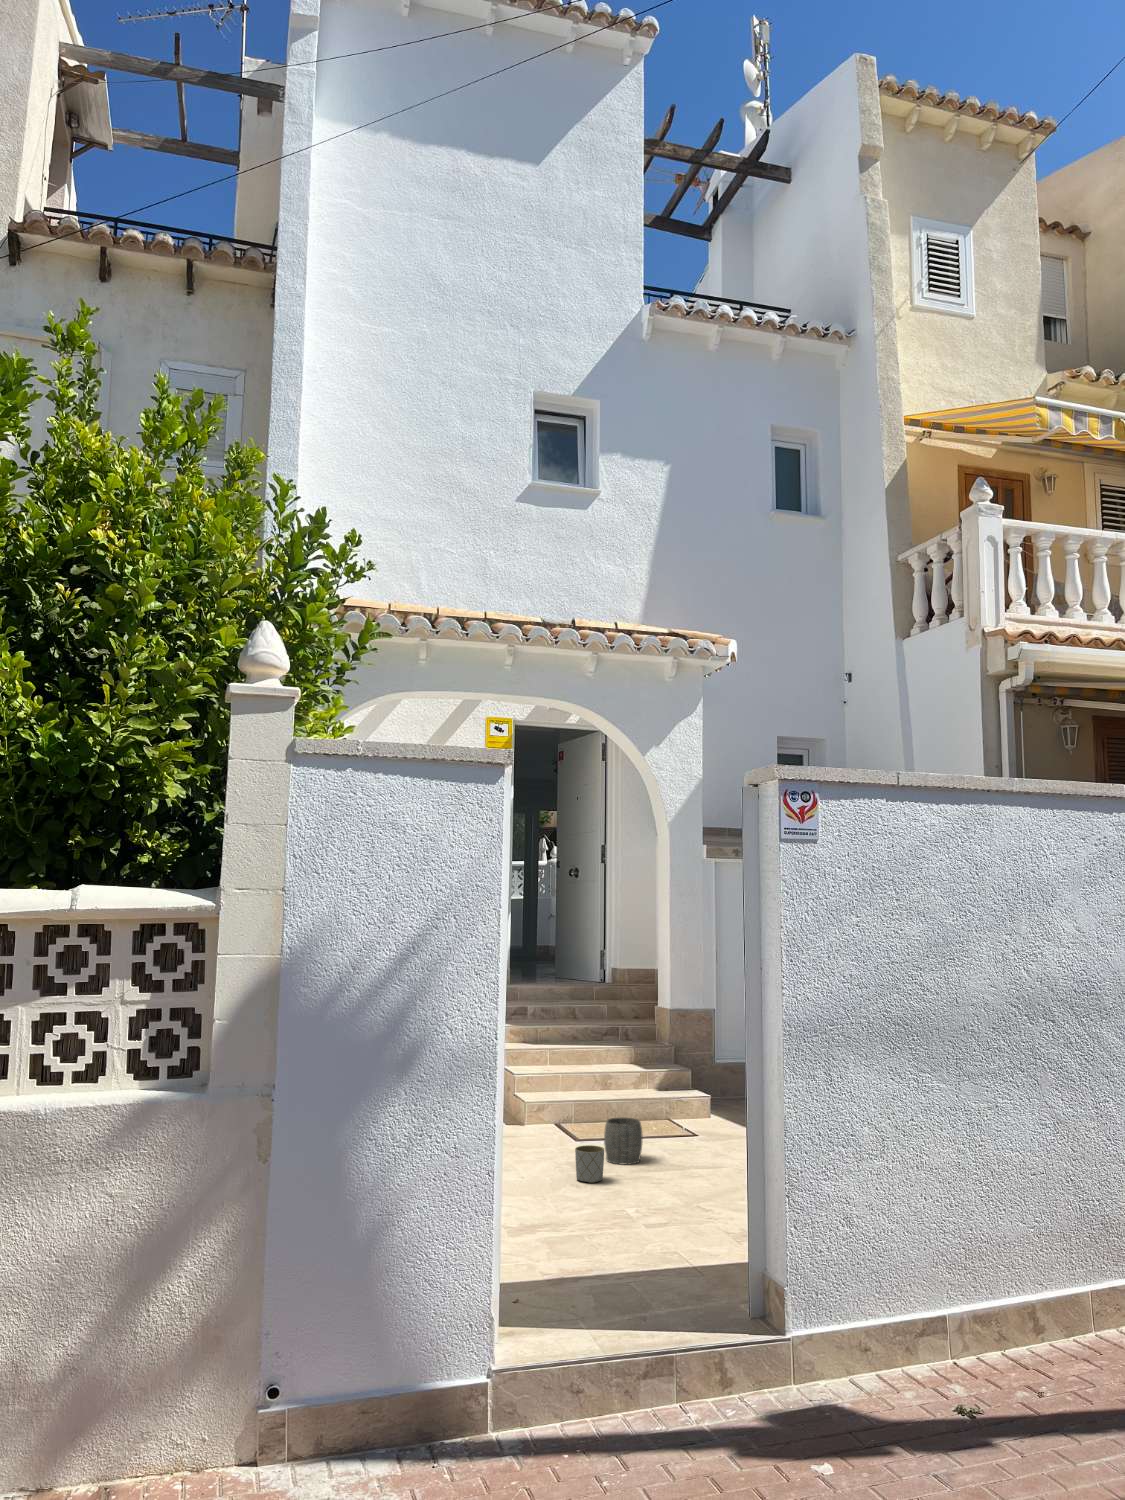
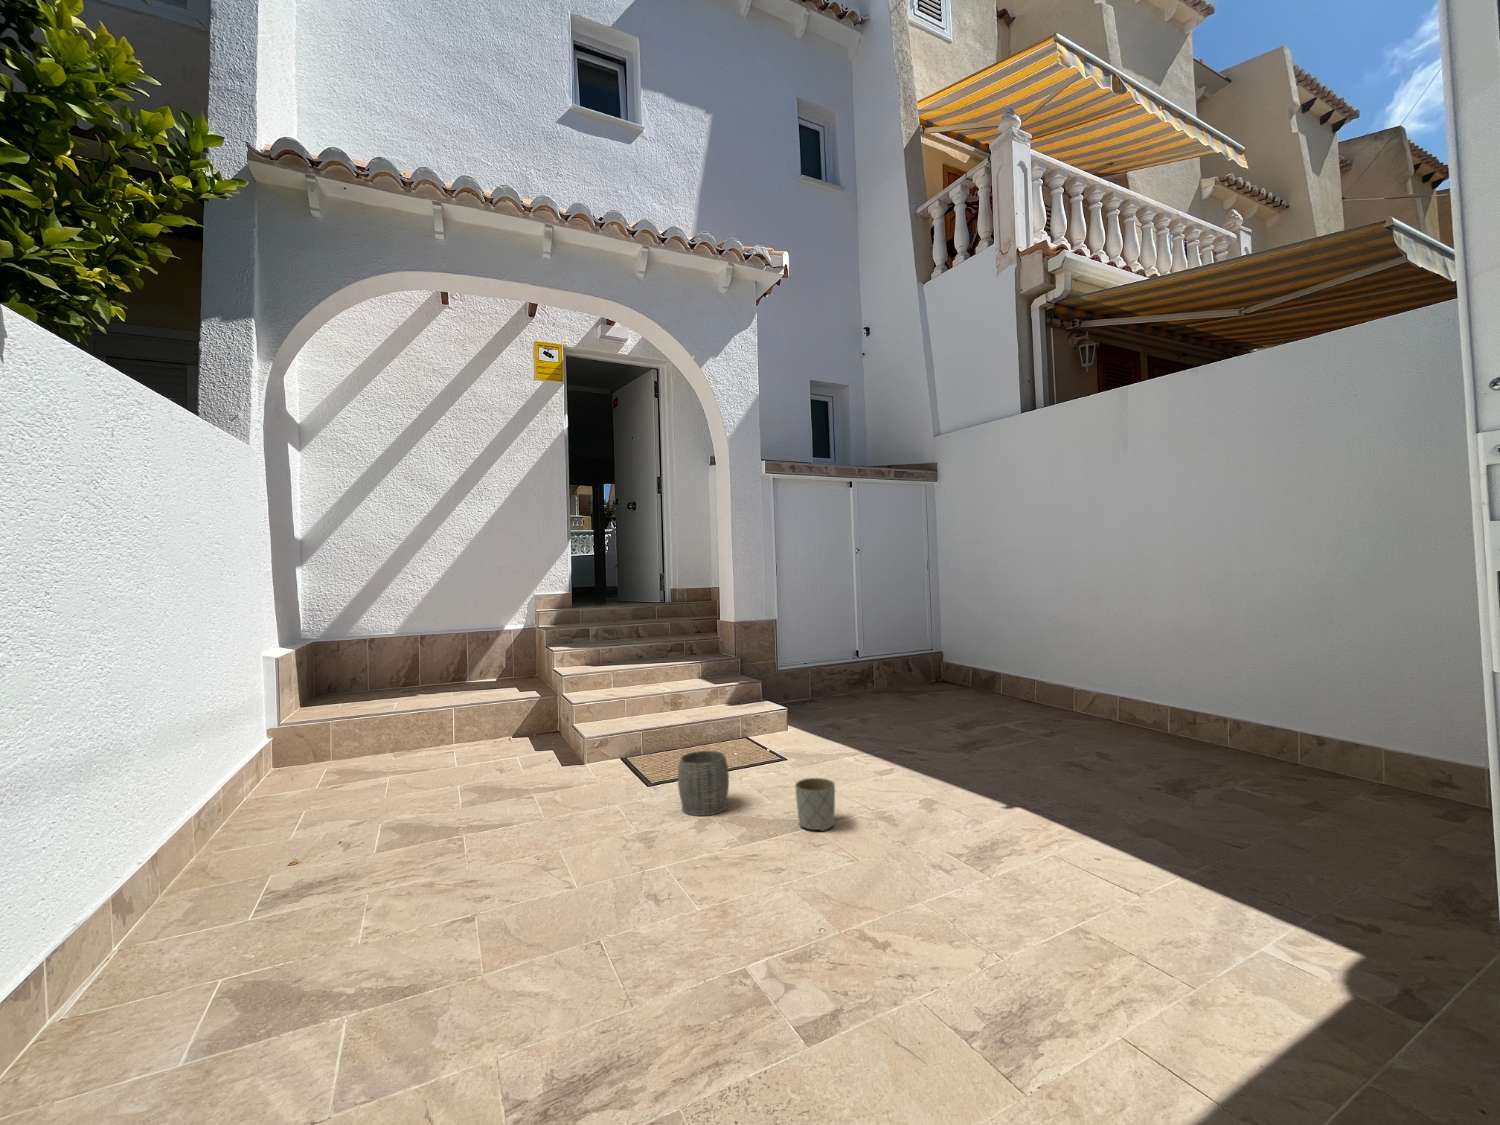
planter: present [575,1145,604,1183] -> present [795,778,835,831]

